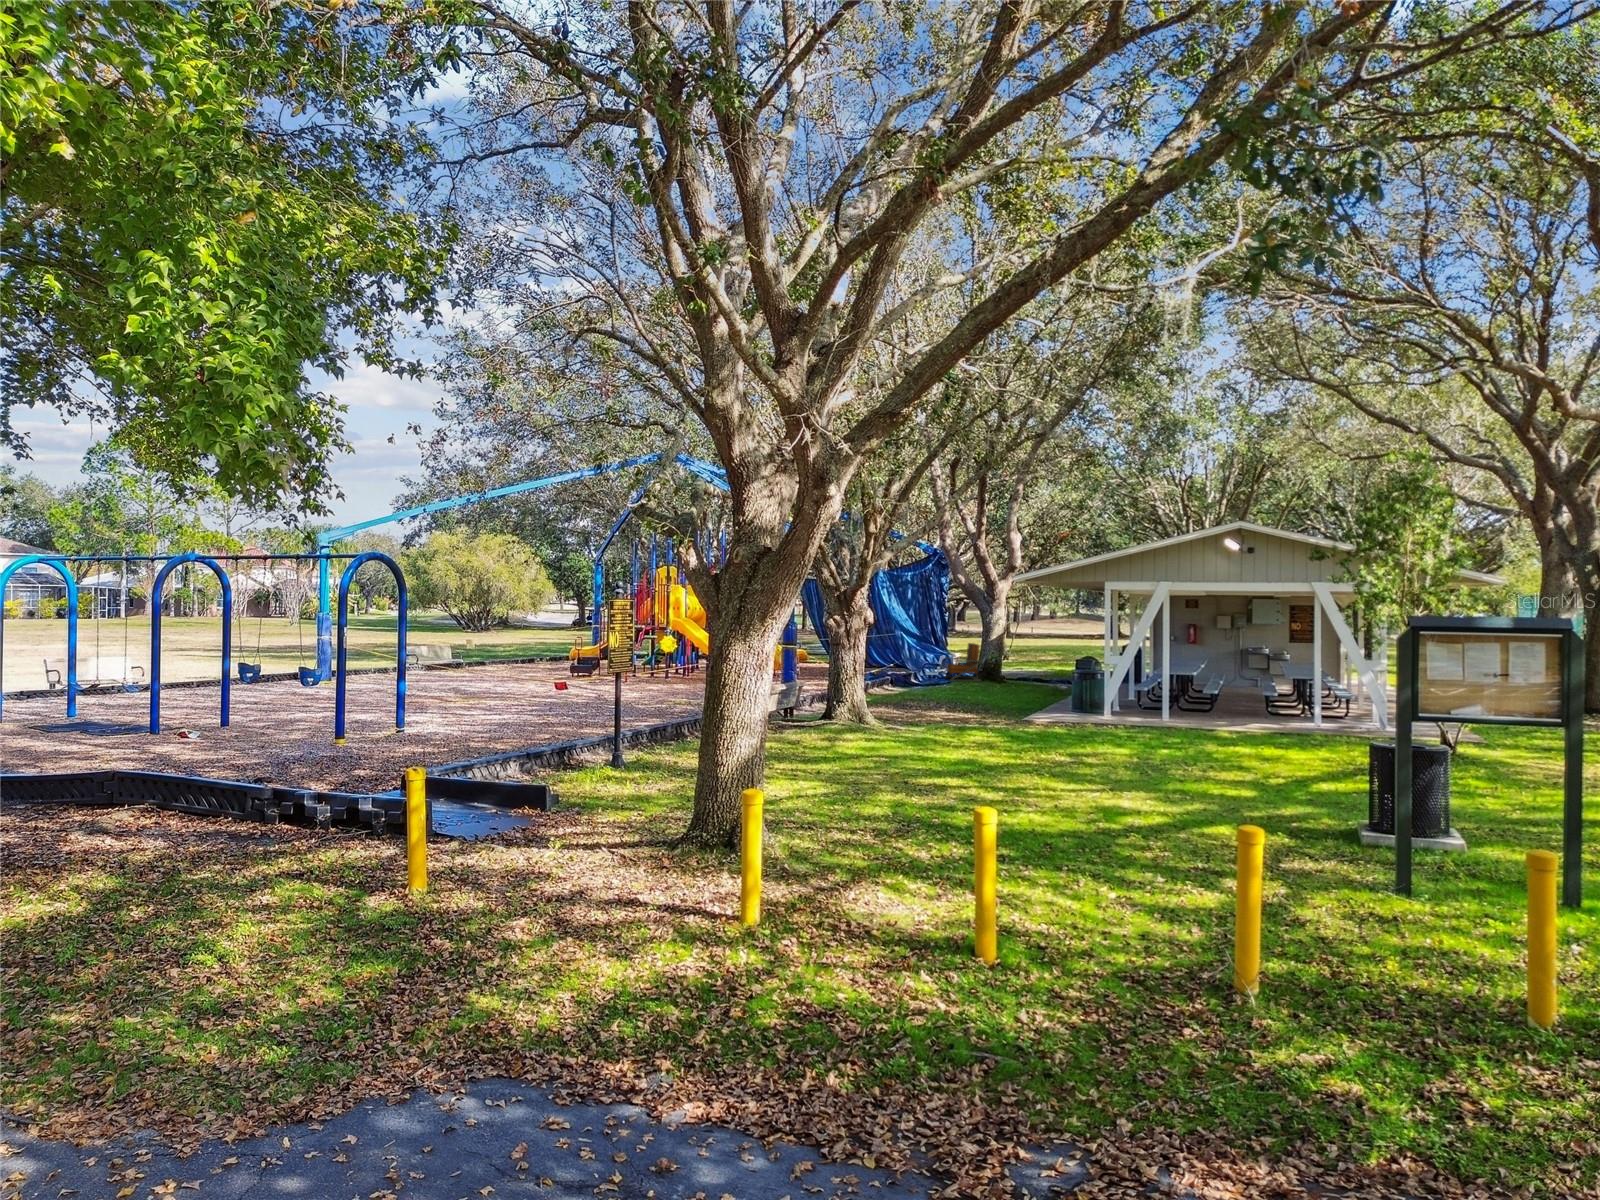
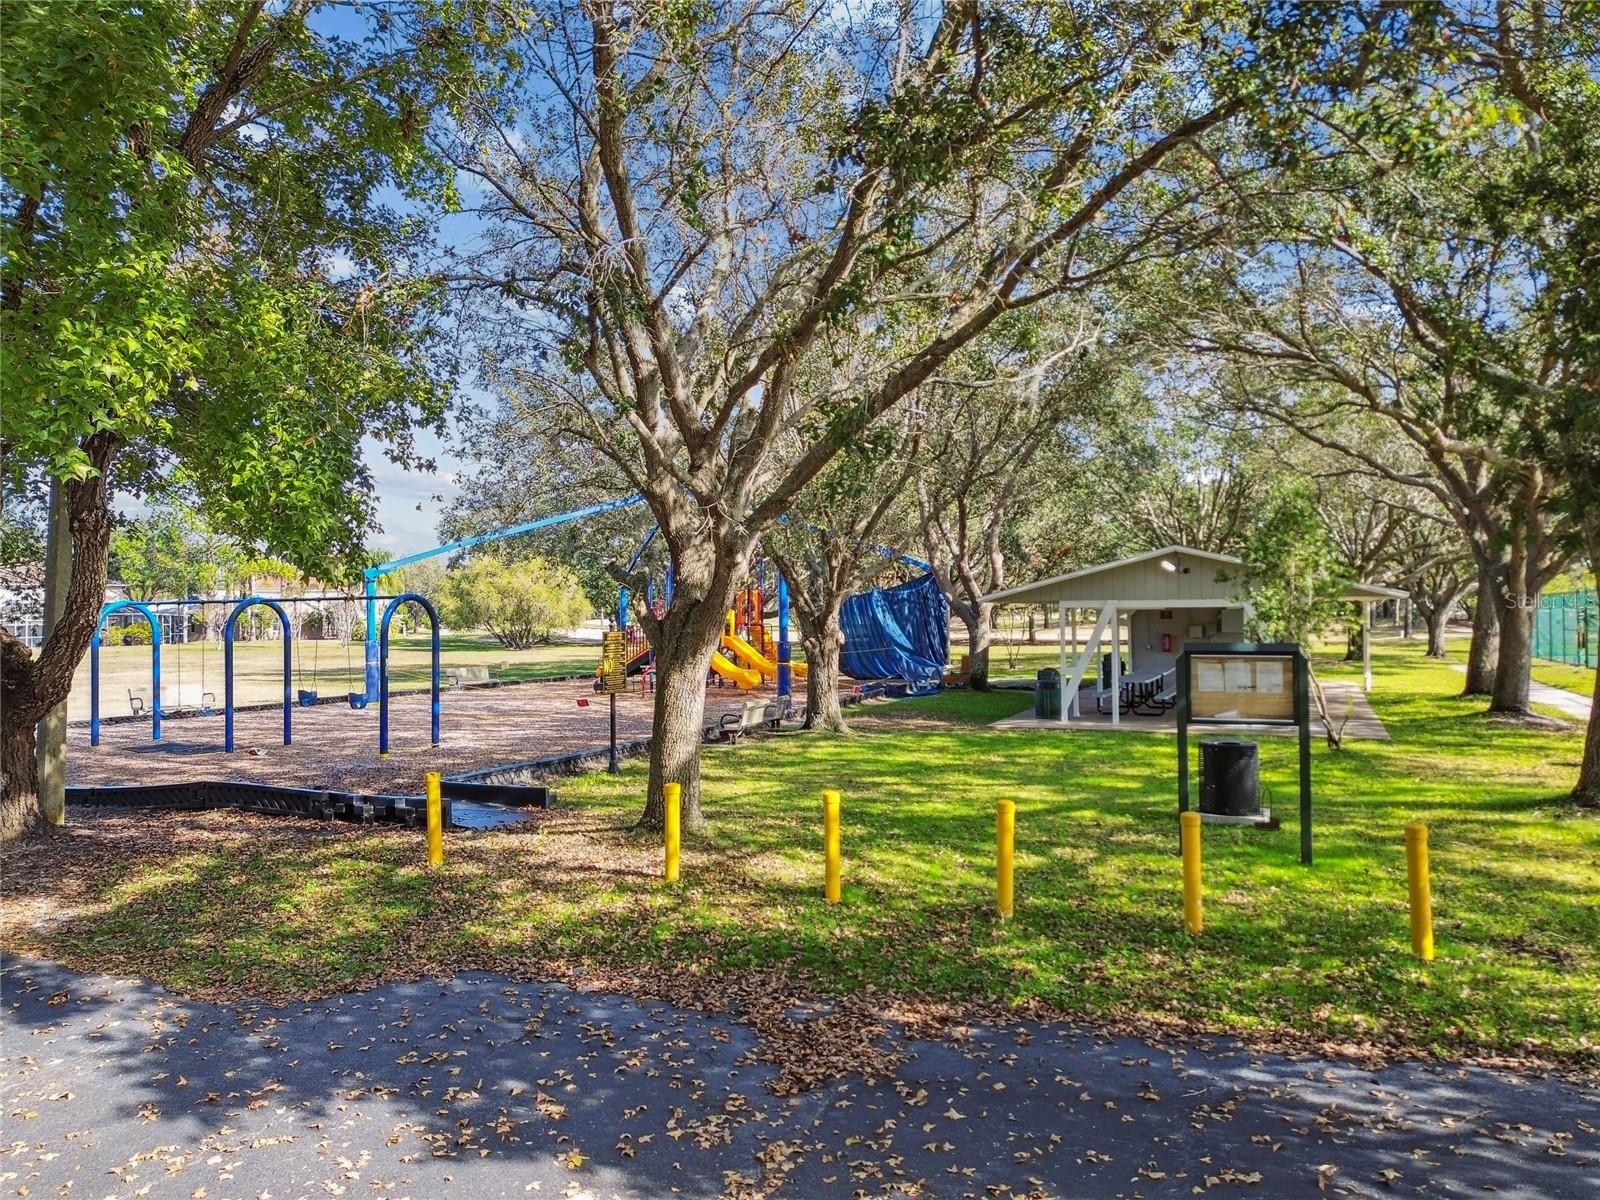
basket: none [1448,802,1485,856] -> present [1253,789,1280,831]

